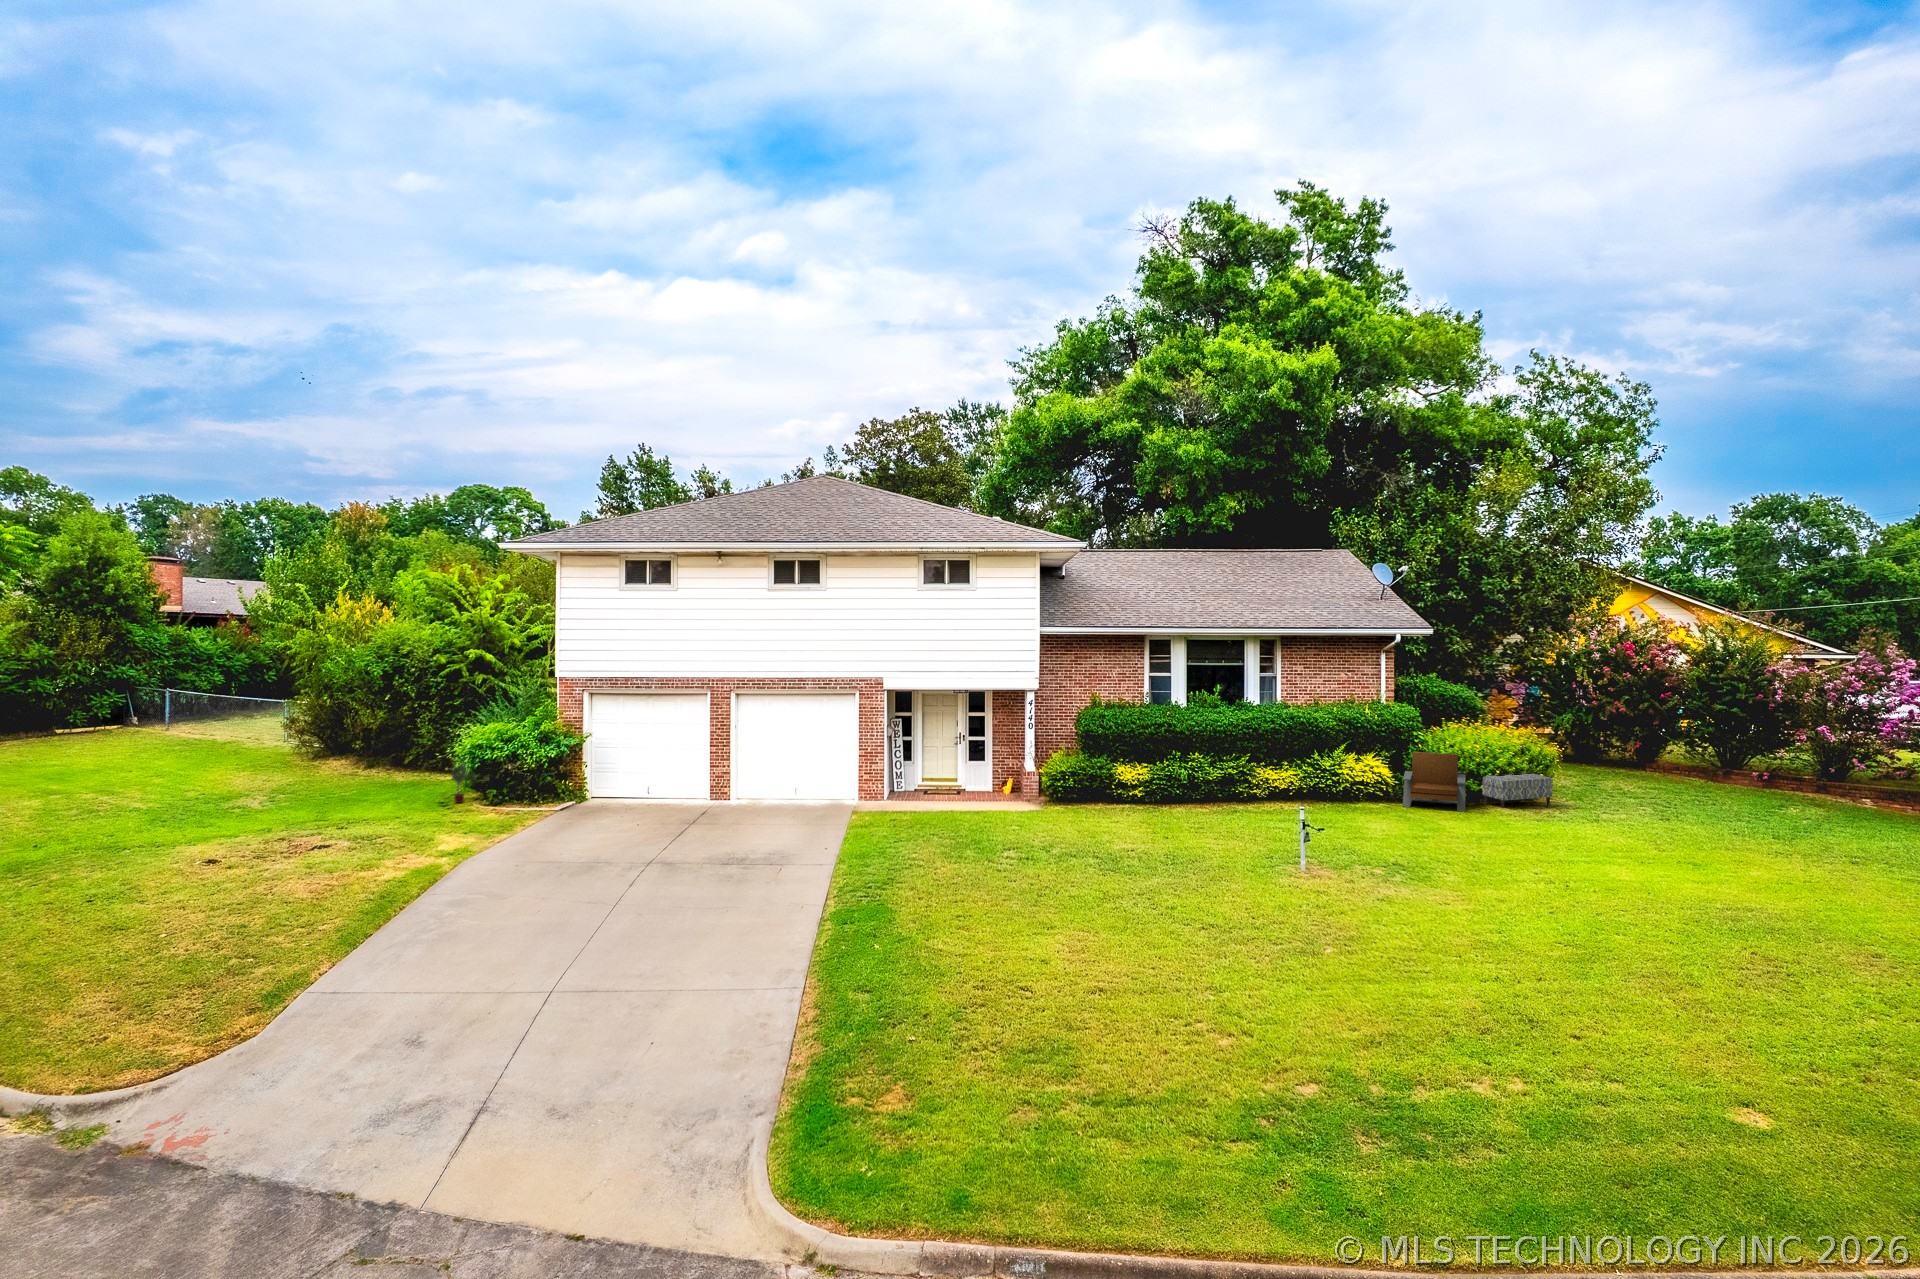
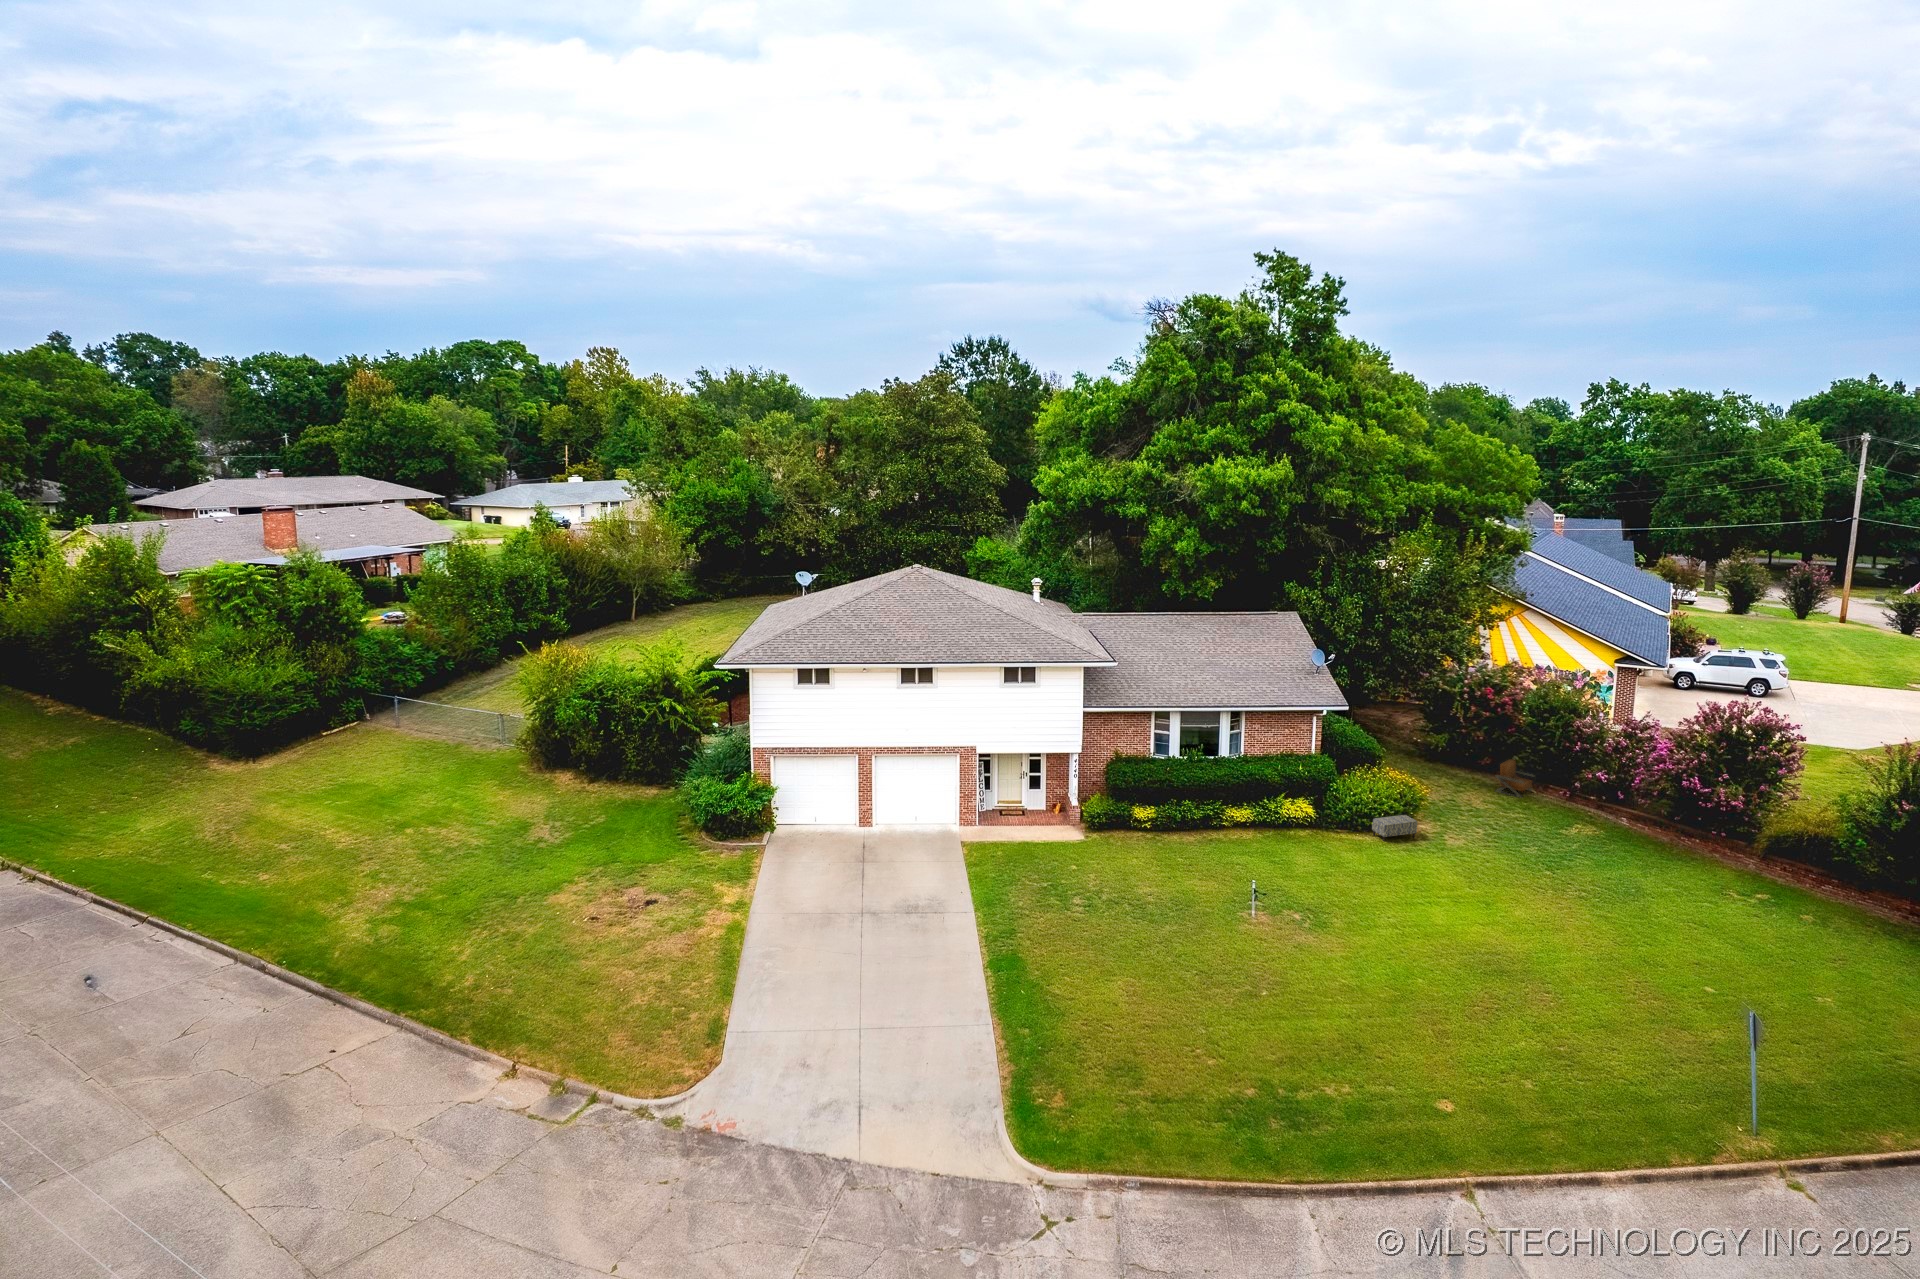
lounge chair: present [1403,752,1466,812] -> present [1495,759,1534,797]
potted tree: present [450,758,474,803] -> none [687,807,706,837]

